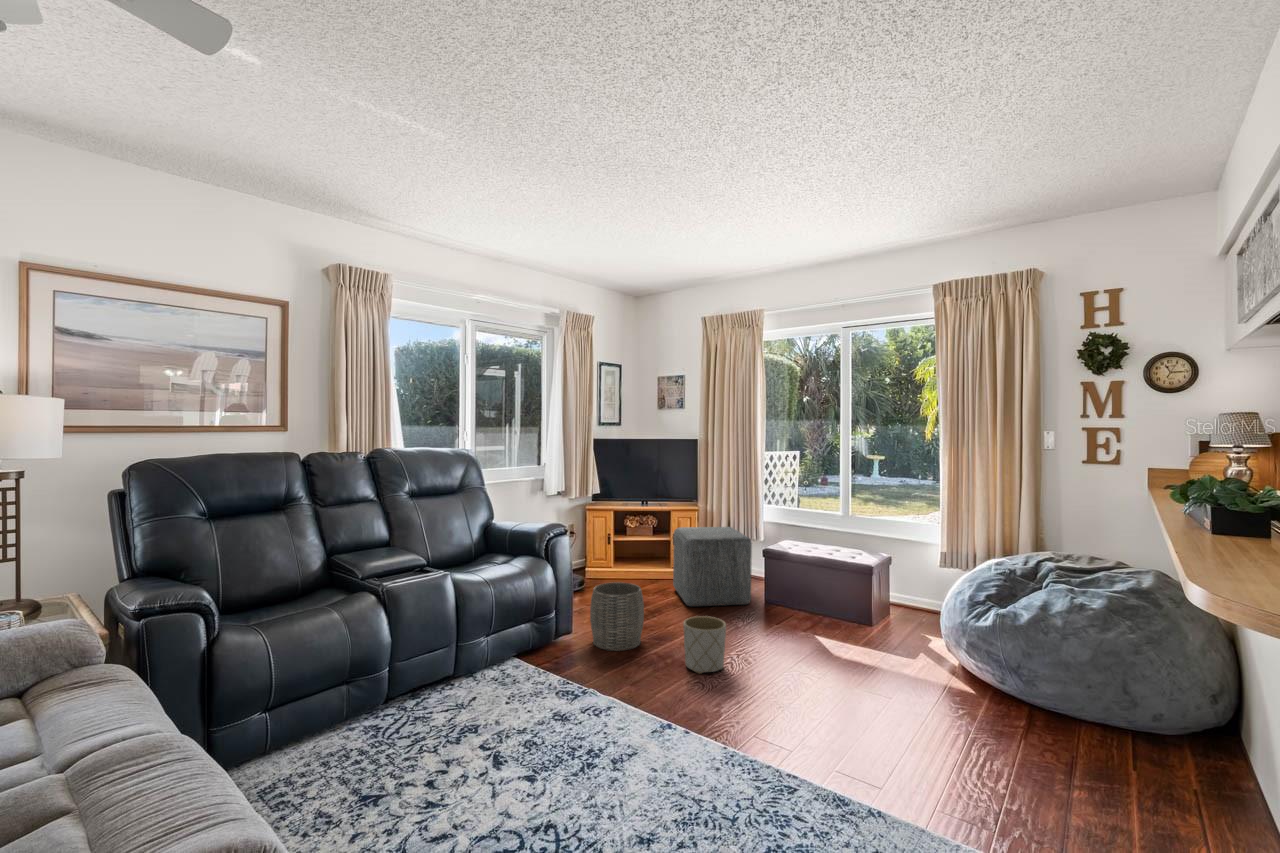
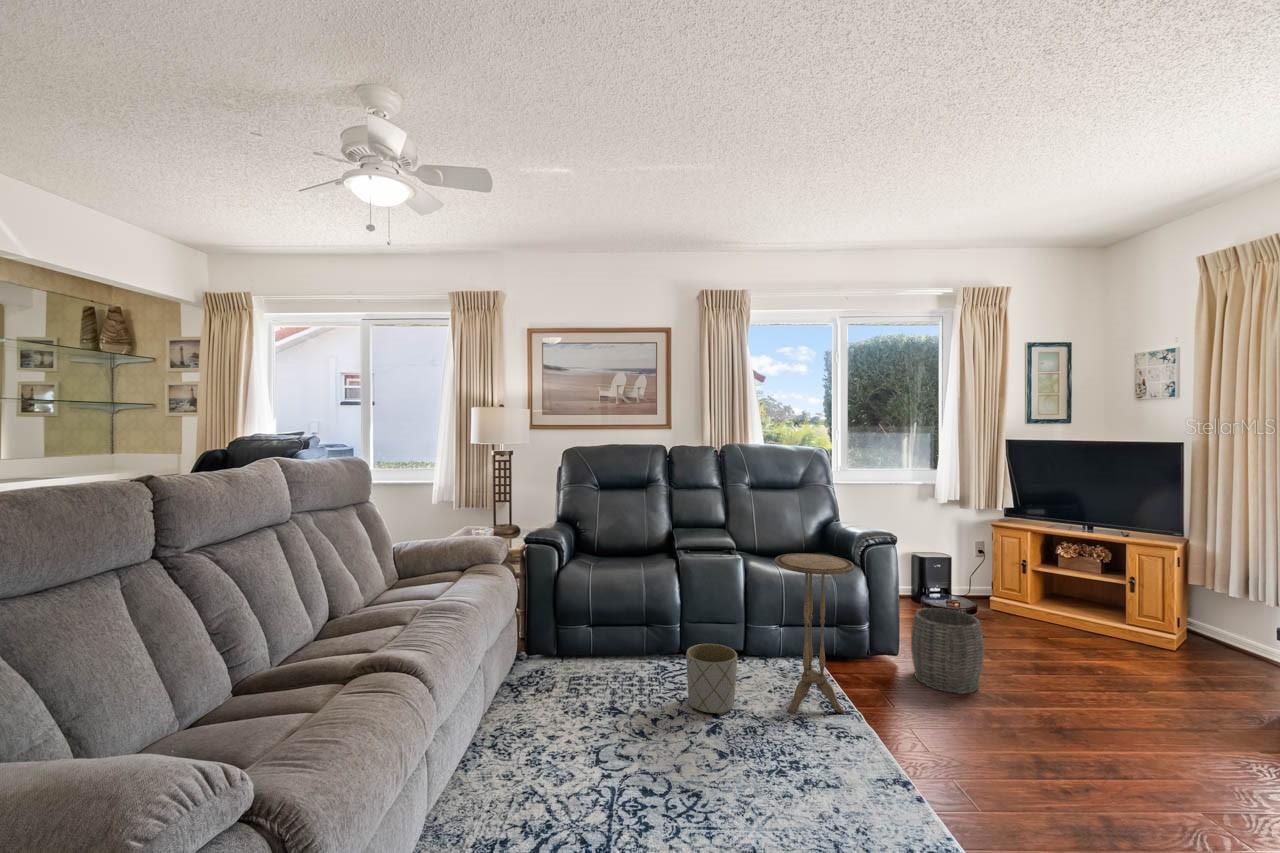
ottoman: present [673,527,752,606] -> none [1095,566,1232,702]
side table: none [515,554,590,715] -> present [775,553,854,714]
planter: present [683,616,726,674] -> present [686,644,737,715]

